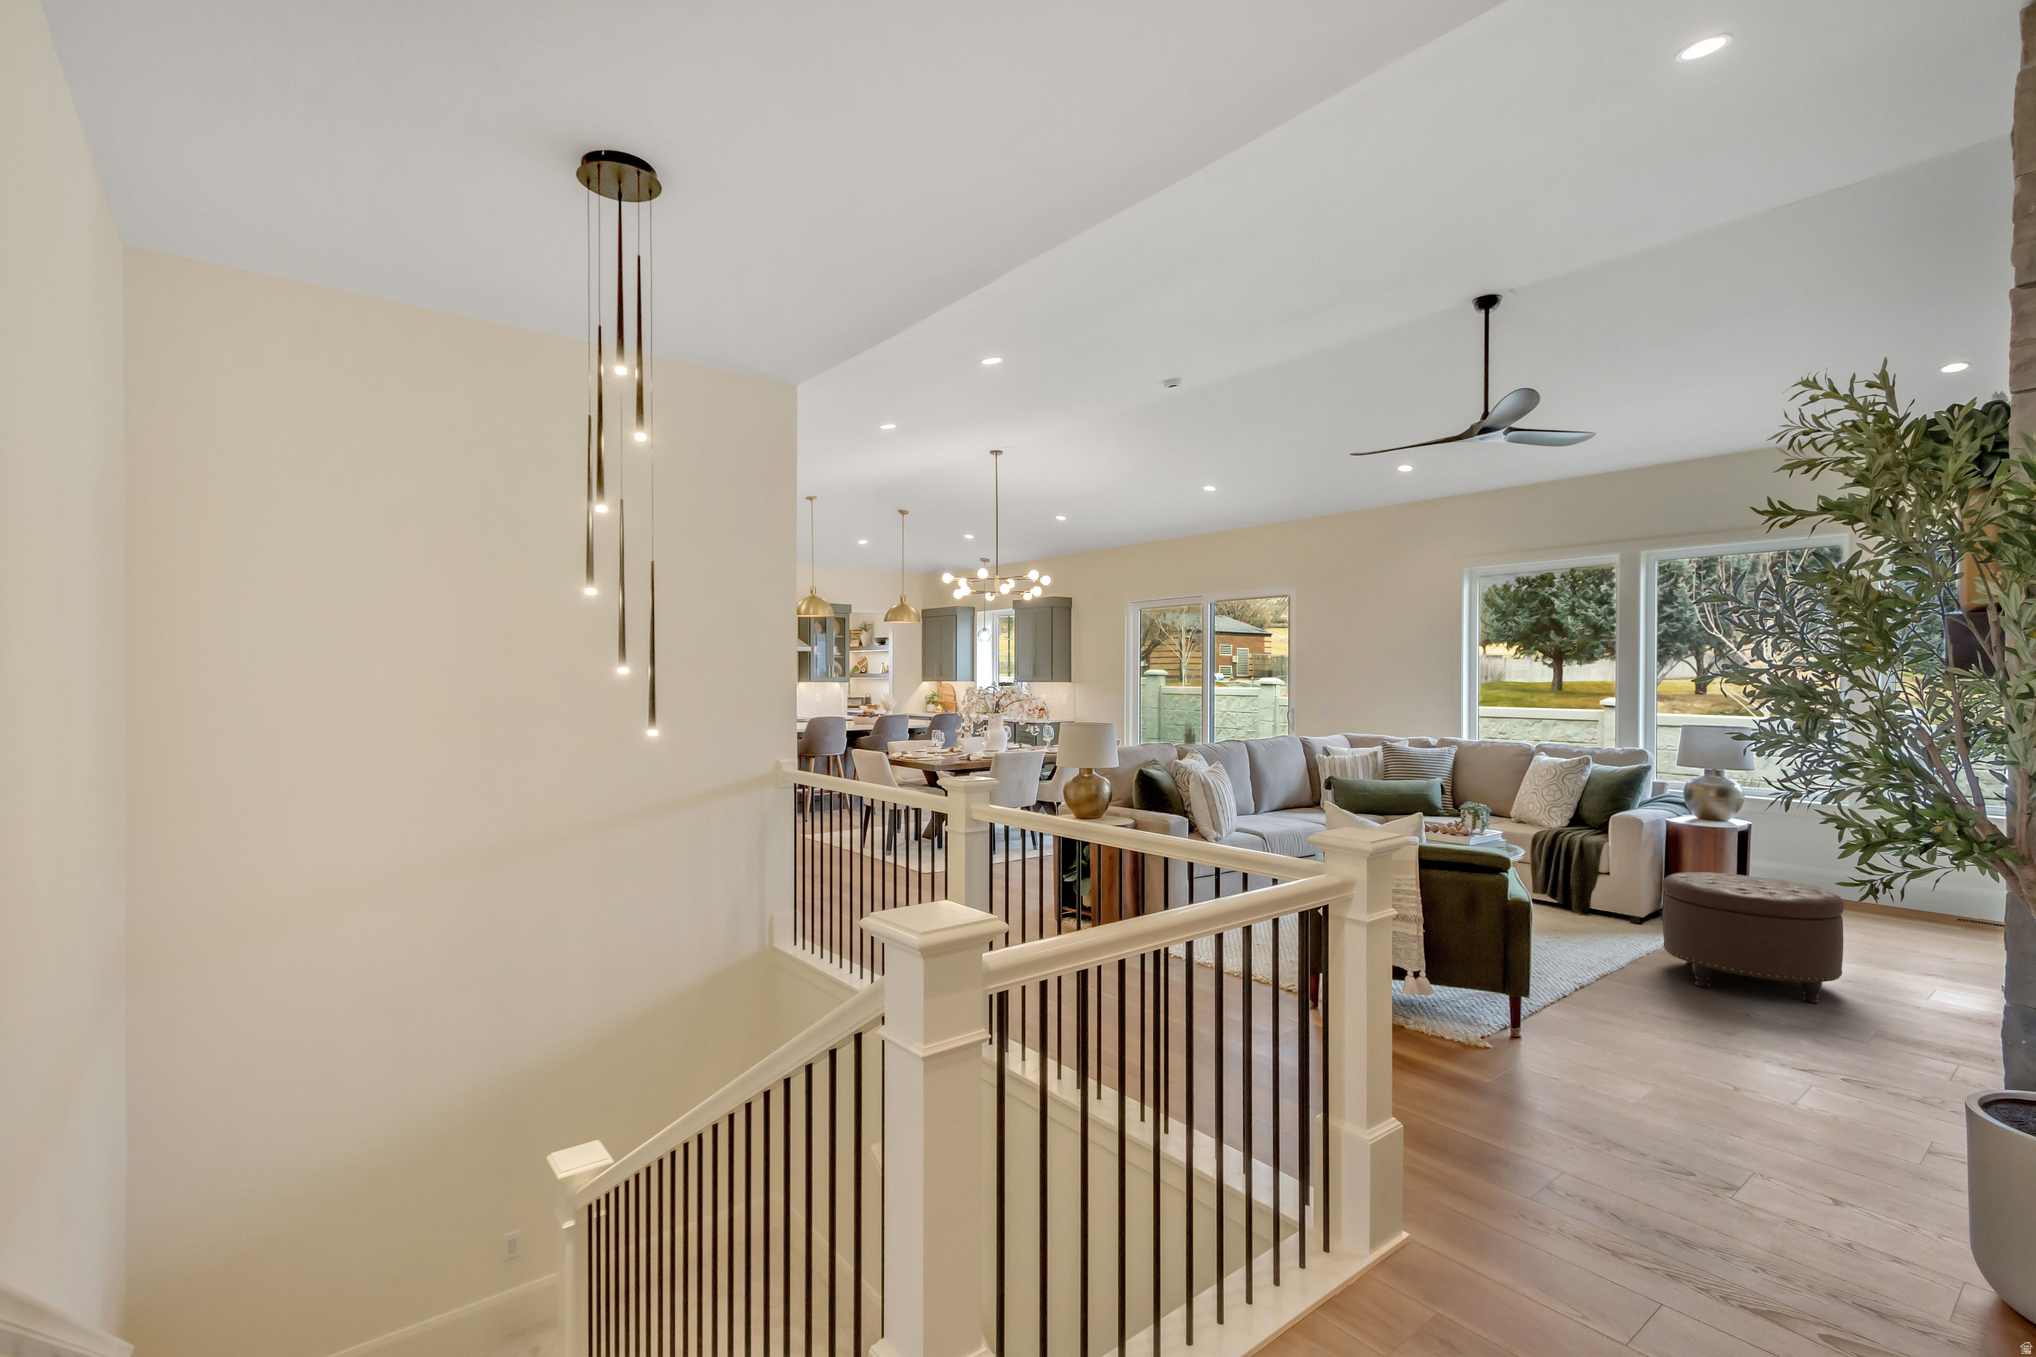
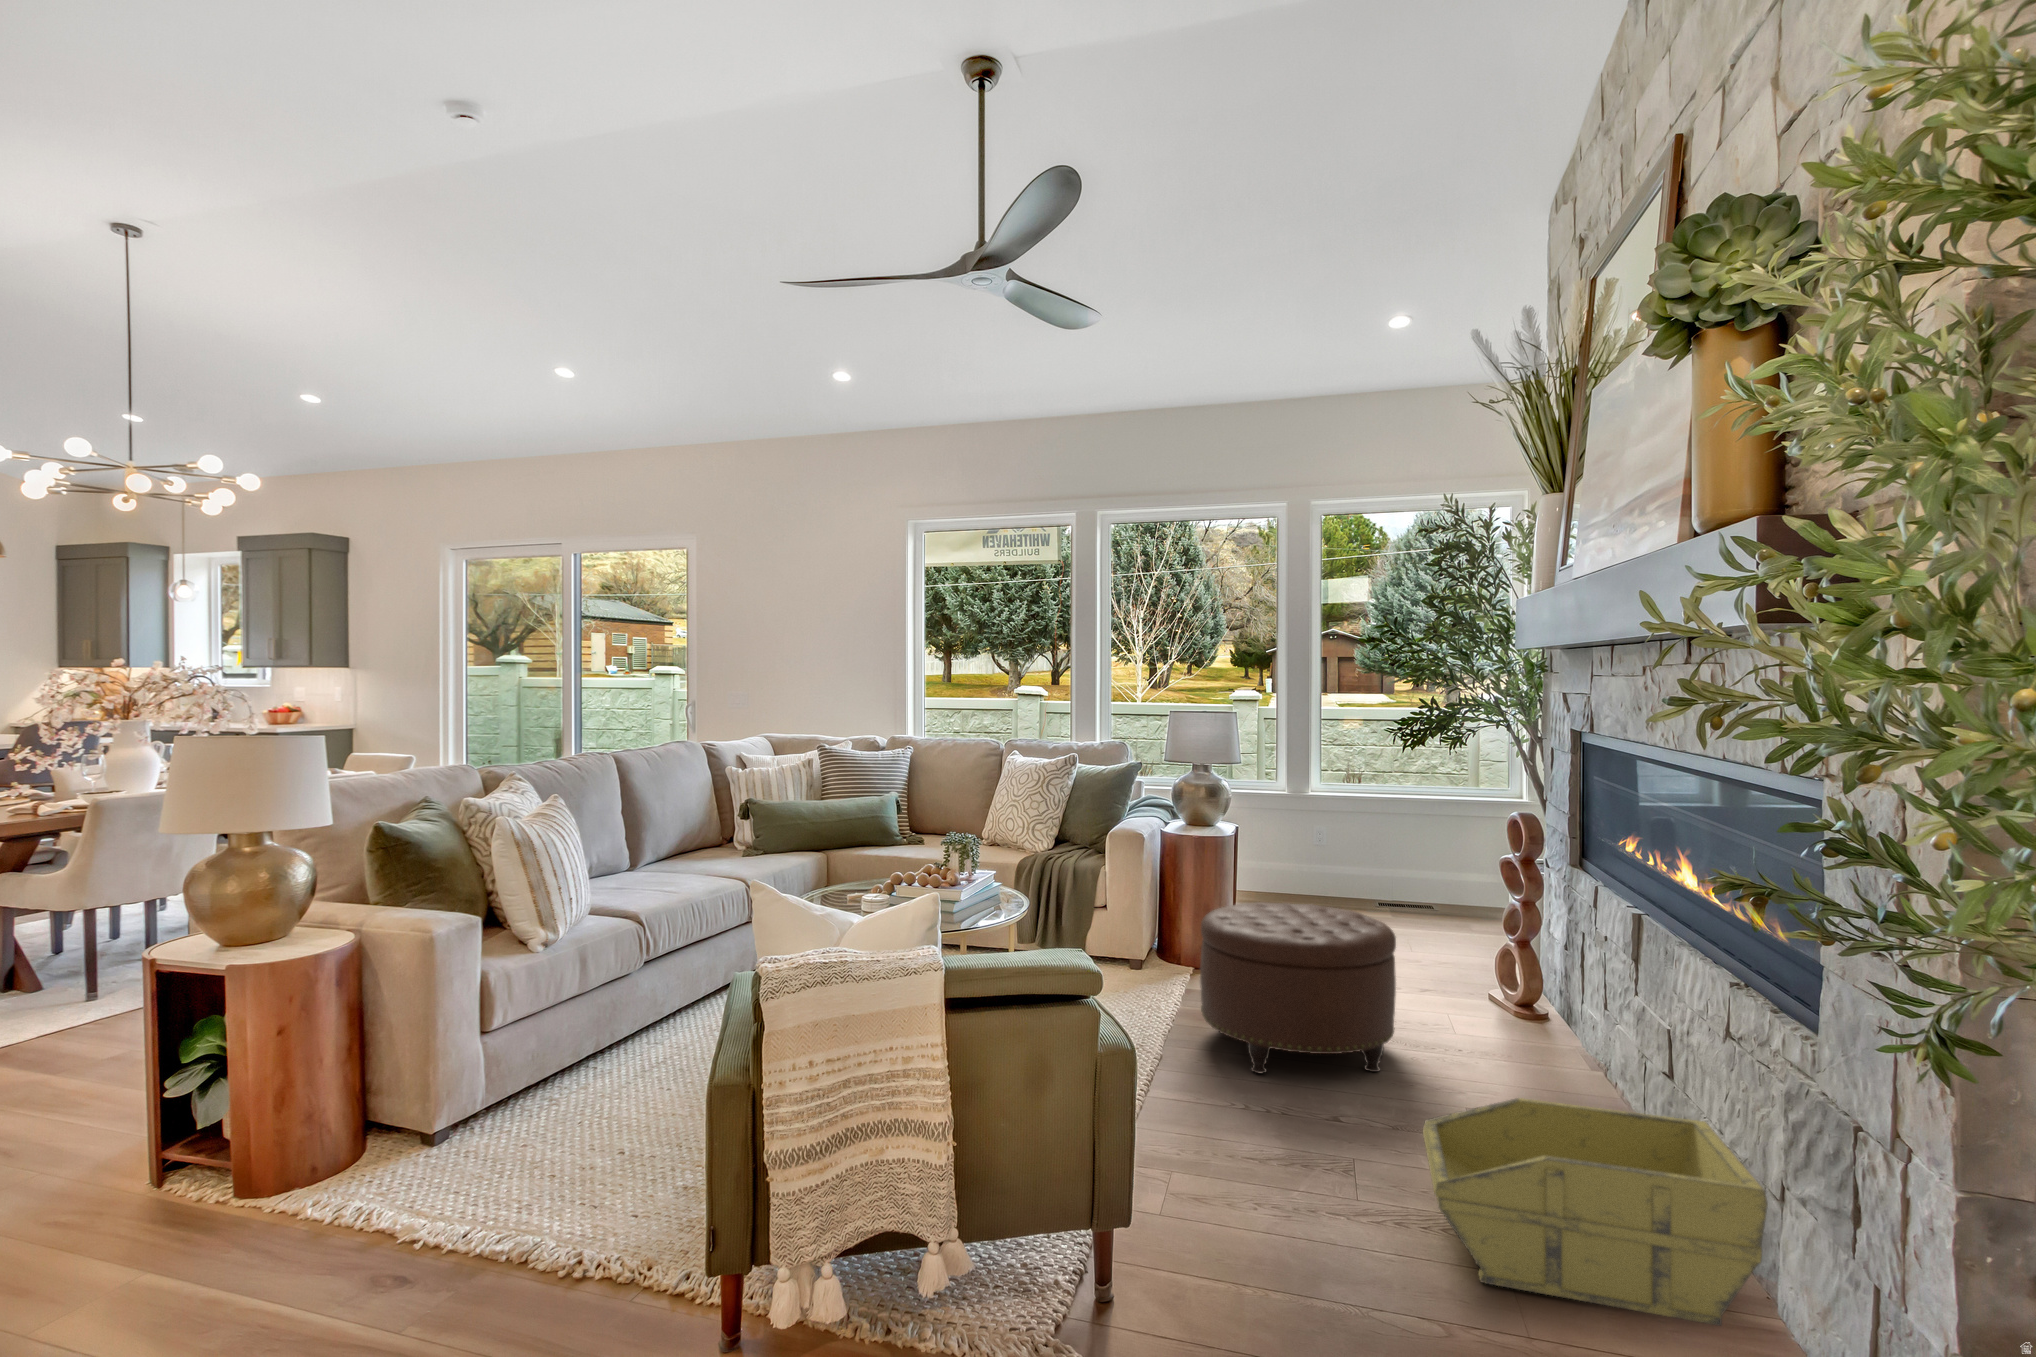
storage bin: none [1759,996,2029,1138] -> present [1423,1098,1768,1326]

